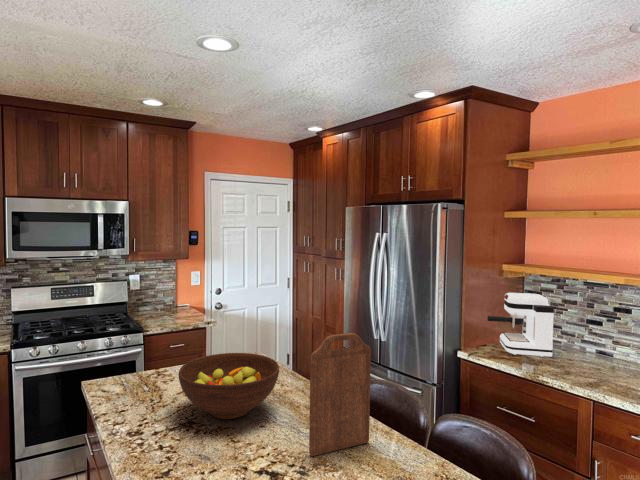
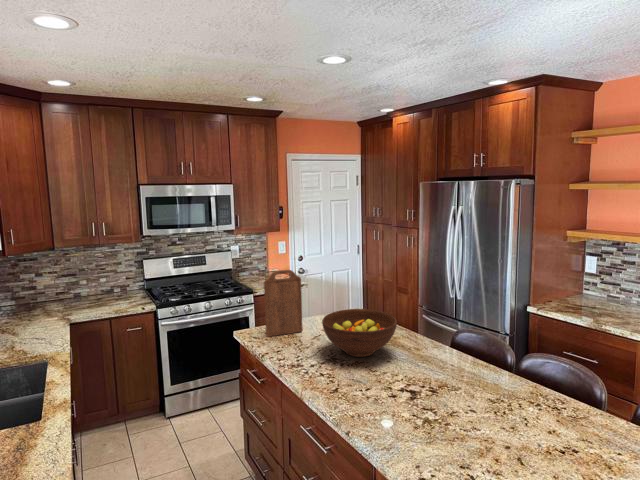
coffee maker: present [487,293,554,357] -> none [552,256,615,311]
cutting board: present [309,333,371,456] -> present [264,270,302,337]

